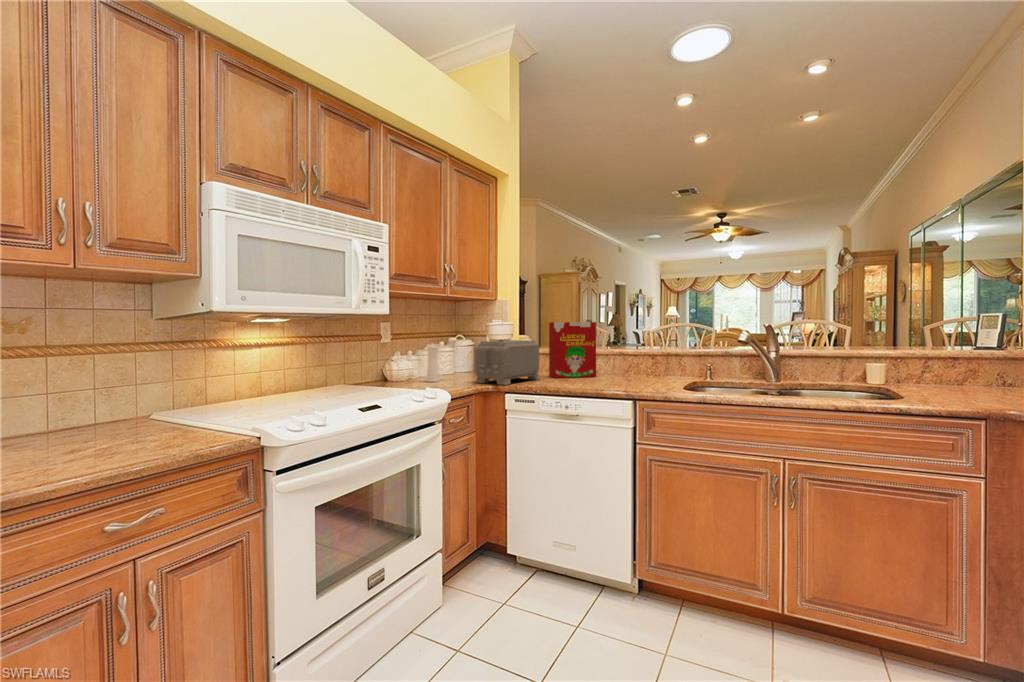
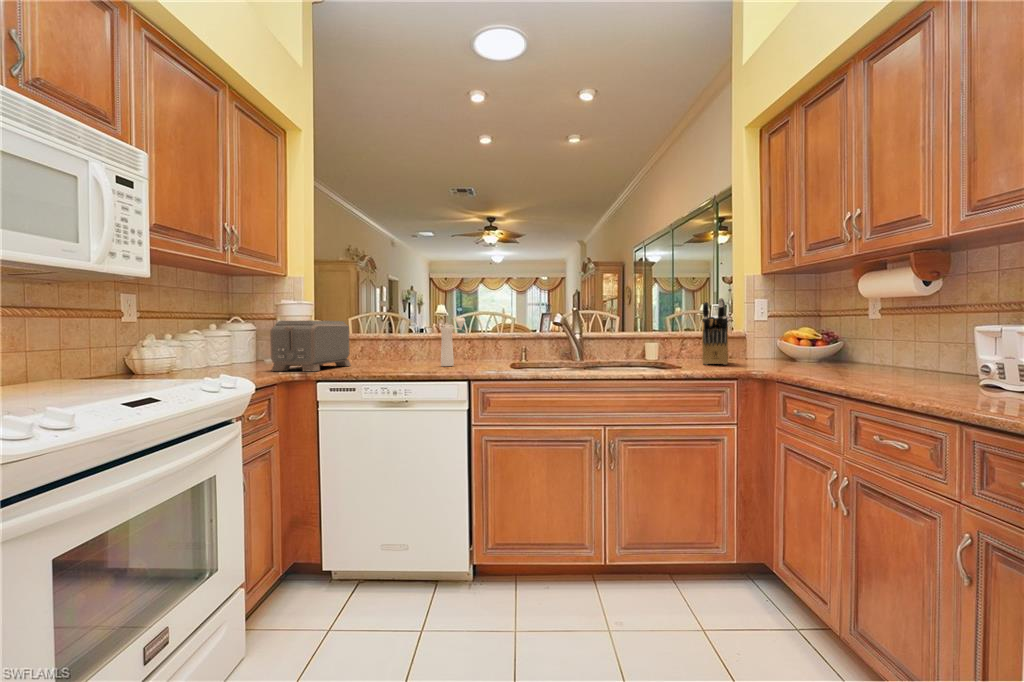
knife block: none [932,318,982,401] -> present [702,298,728,365]
cereal box: present [549,322,596,378] -> none [357,302,410,364]
pepper mill: present [427,338,457,382] -> present [440,318,465,366]

